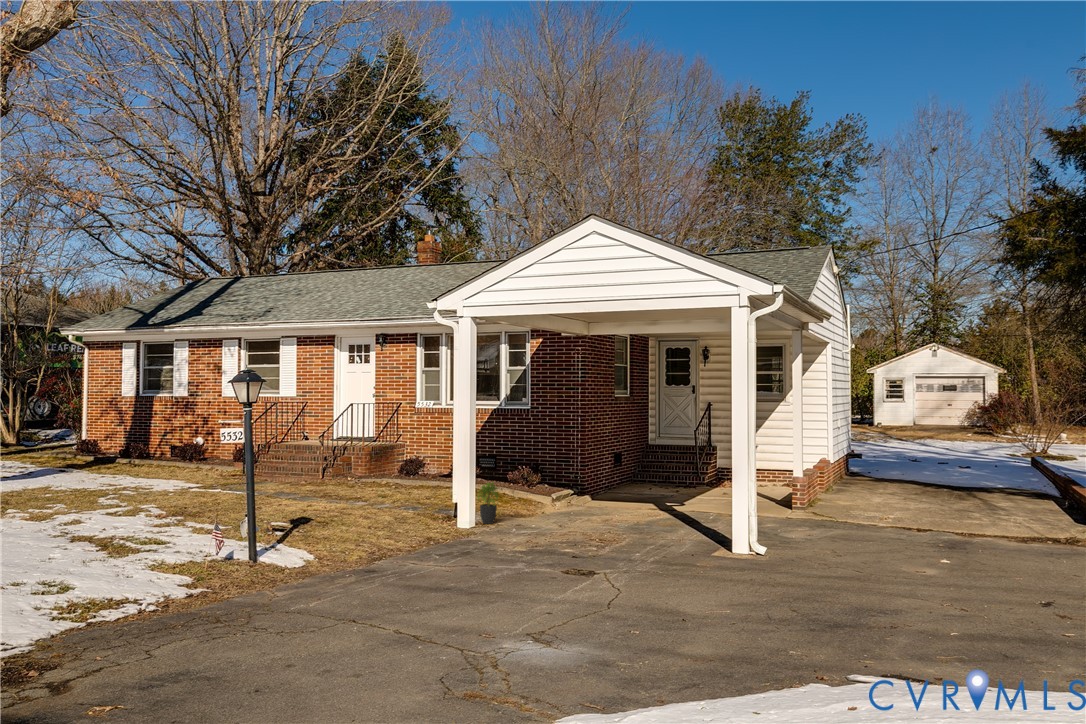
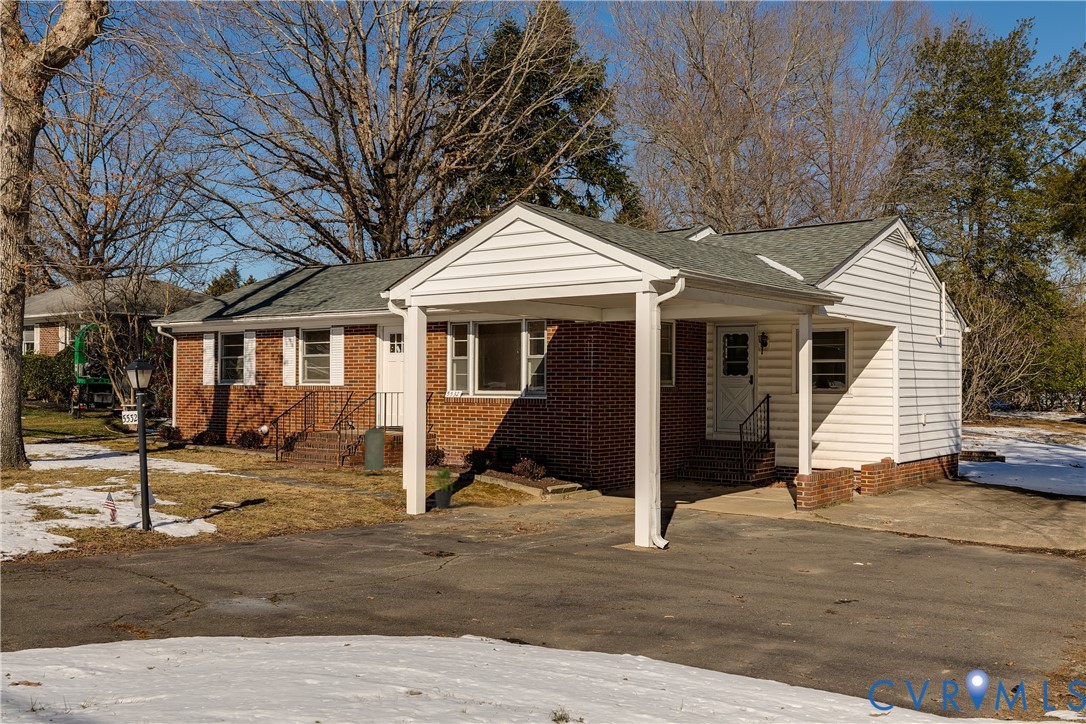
trash can: none [341,438,363,487] -> present [364,428,385,475]

